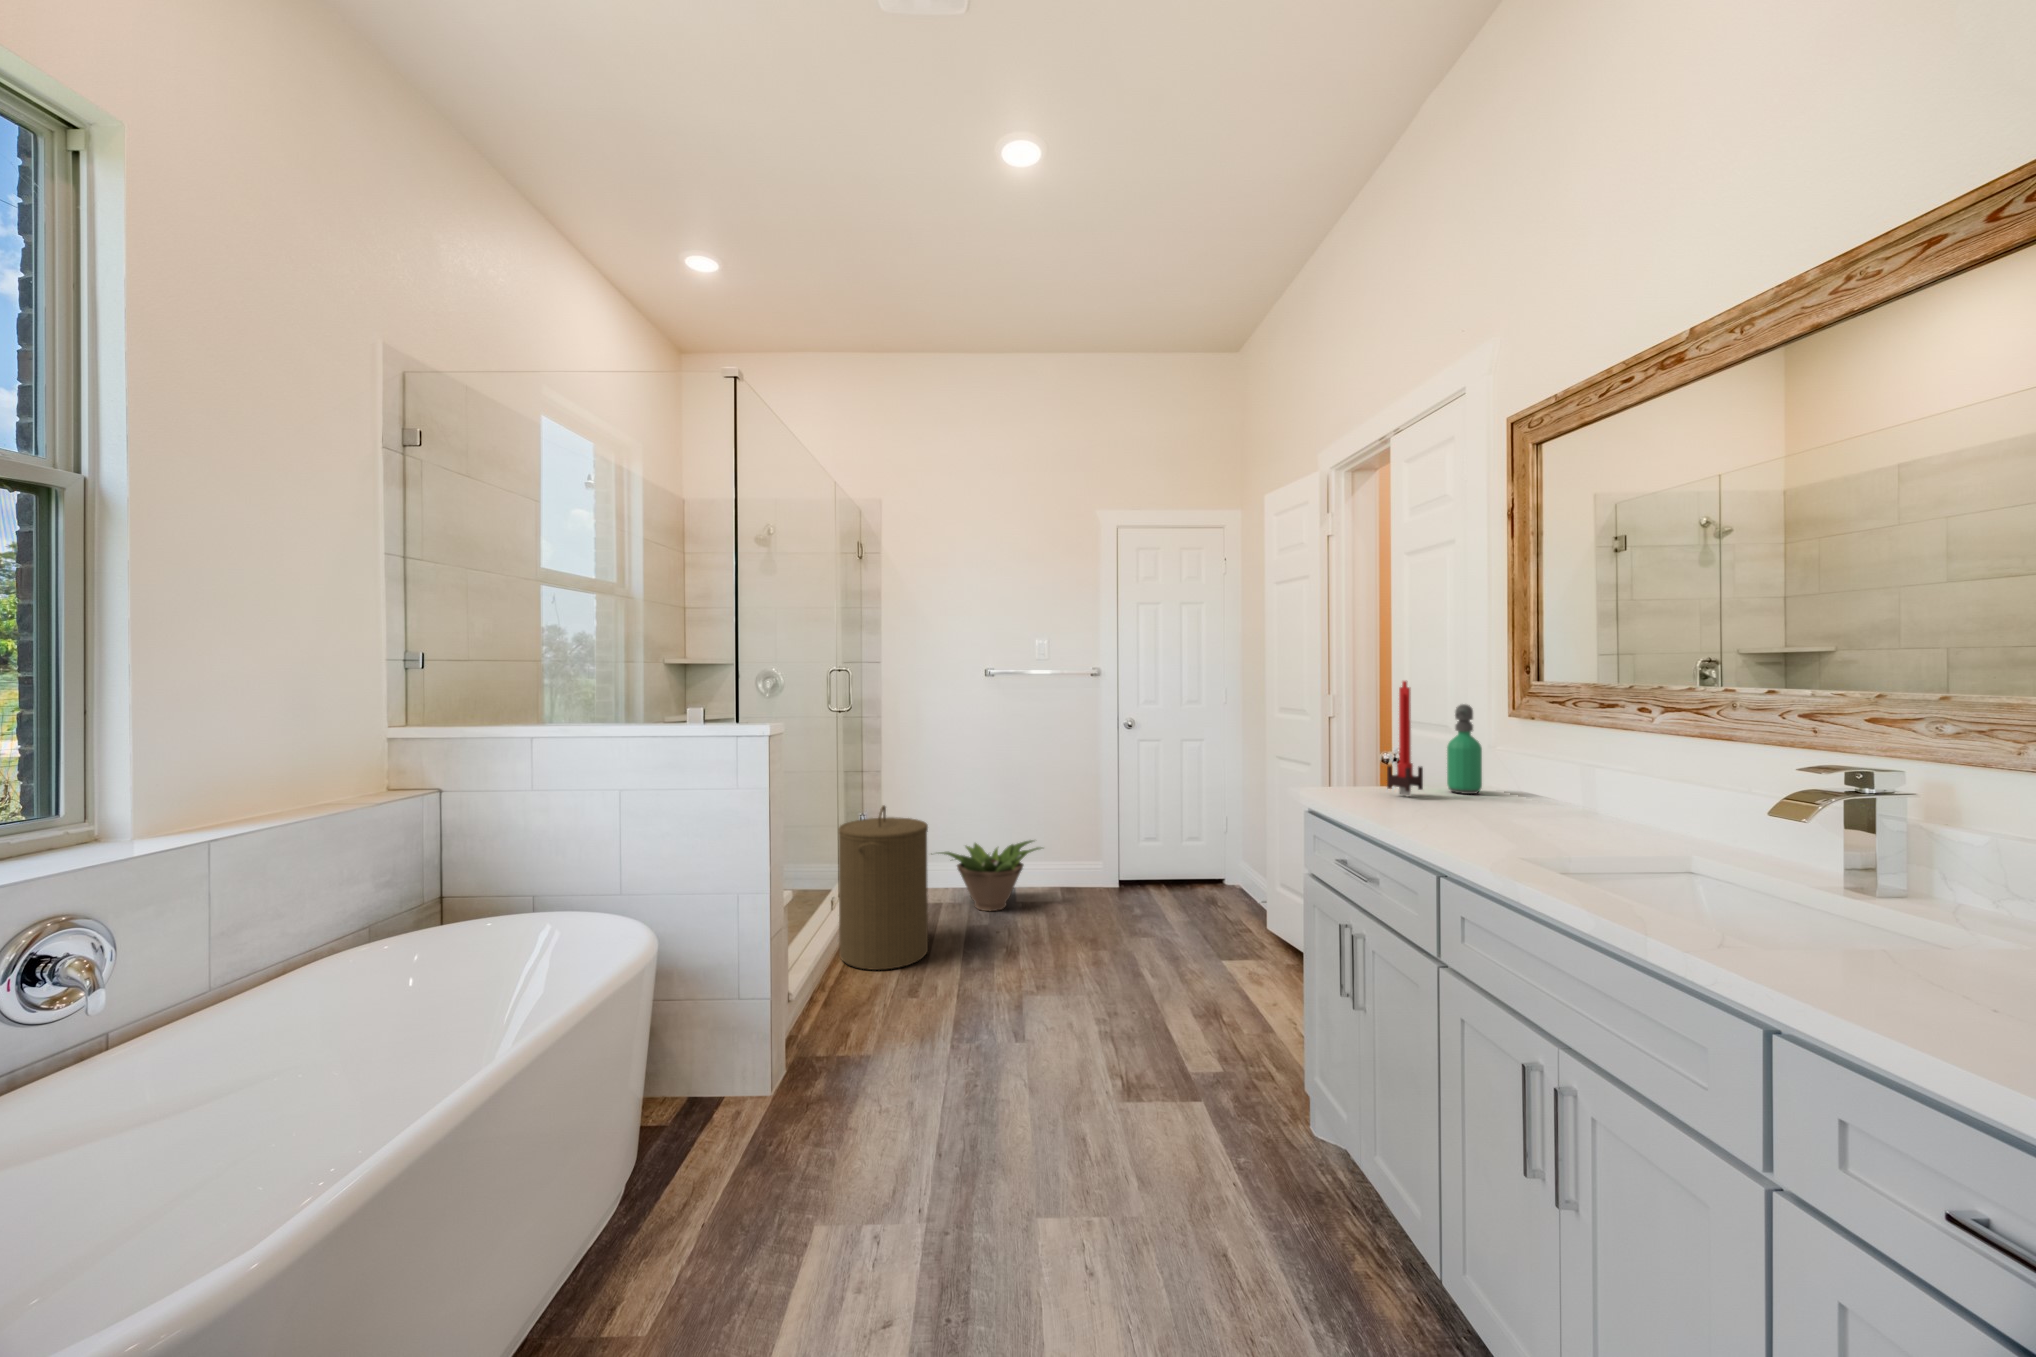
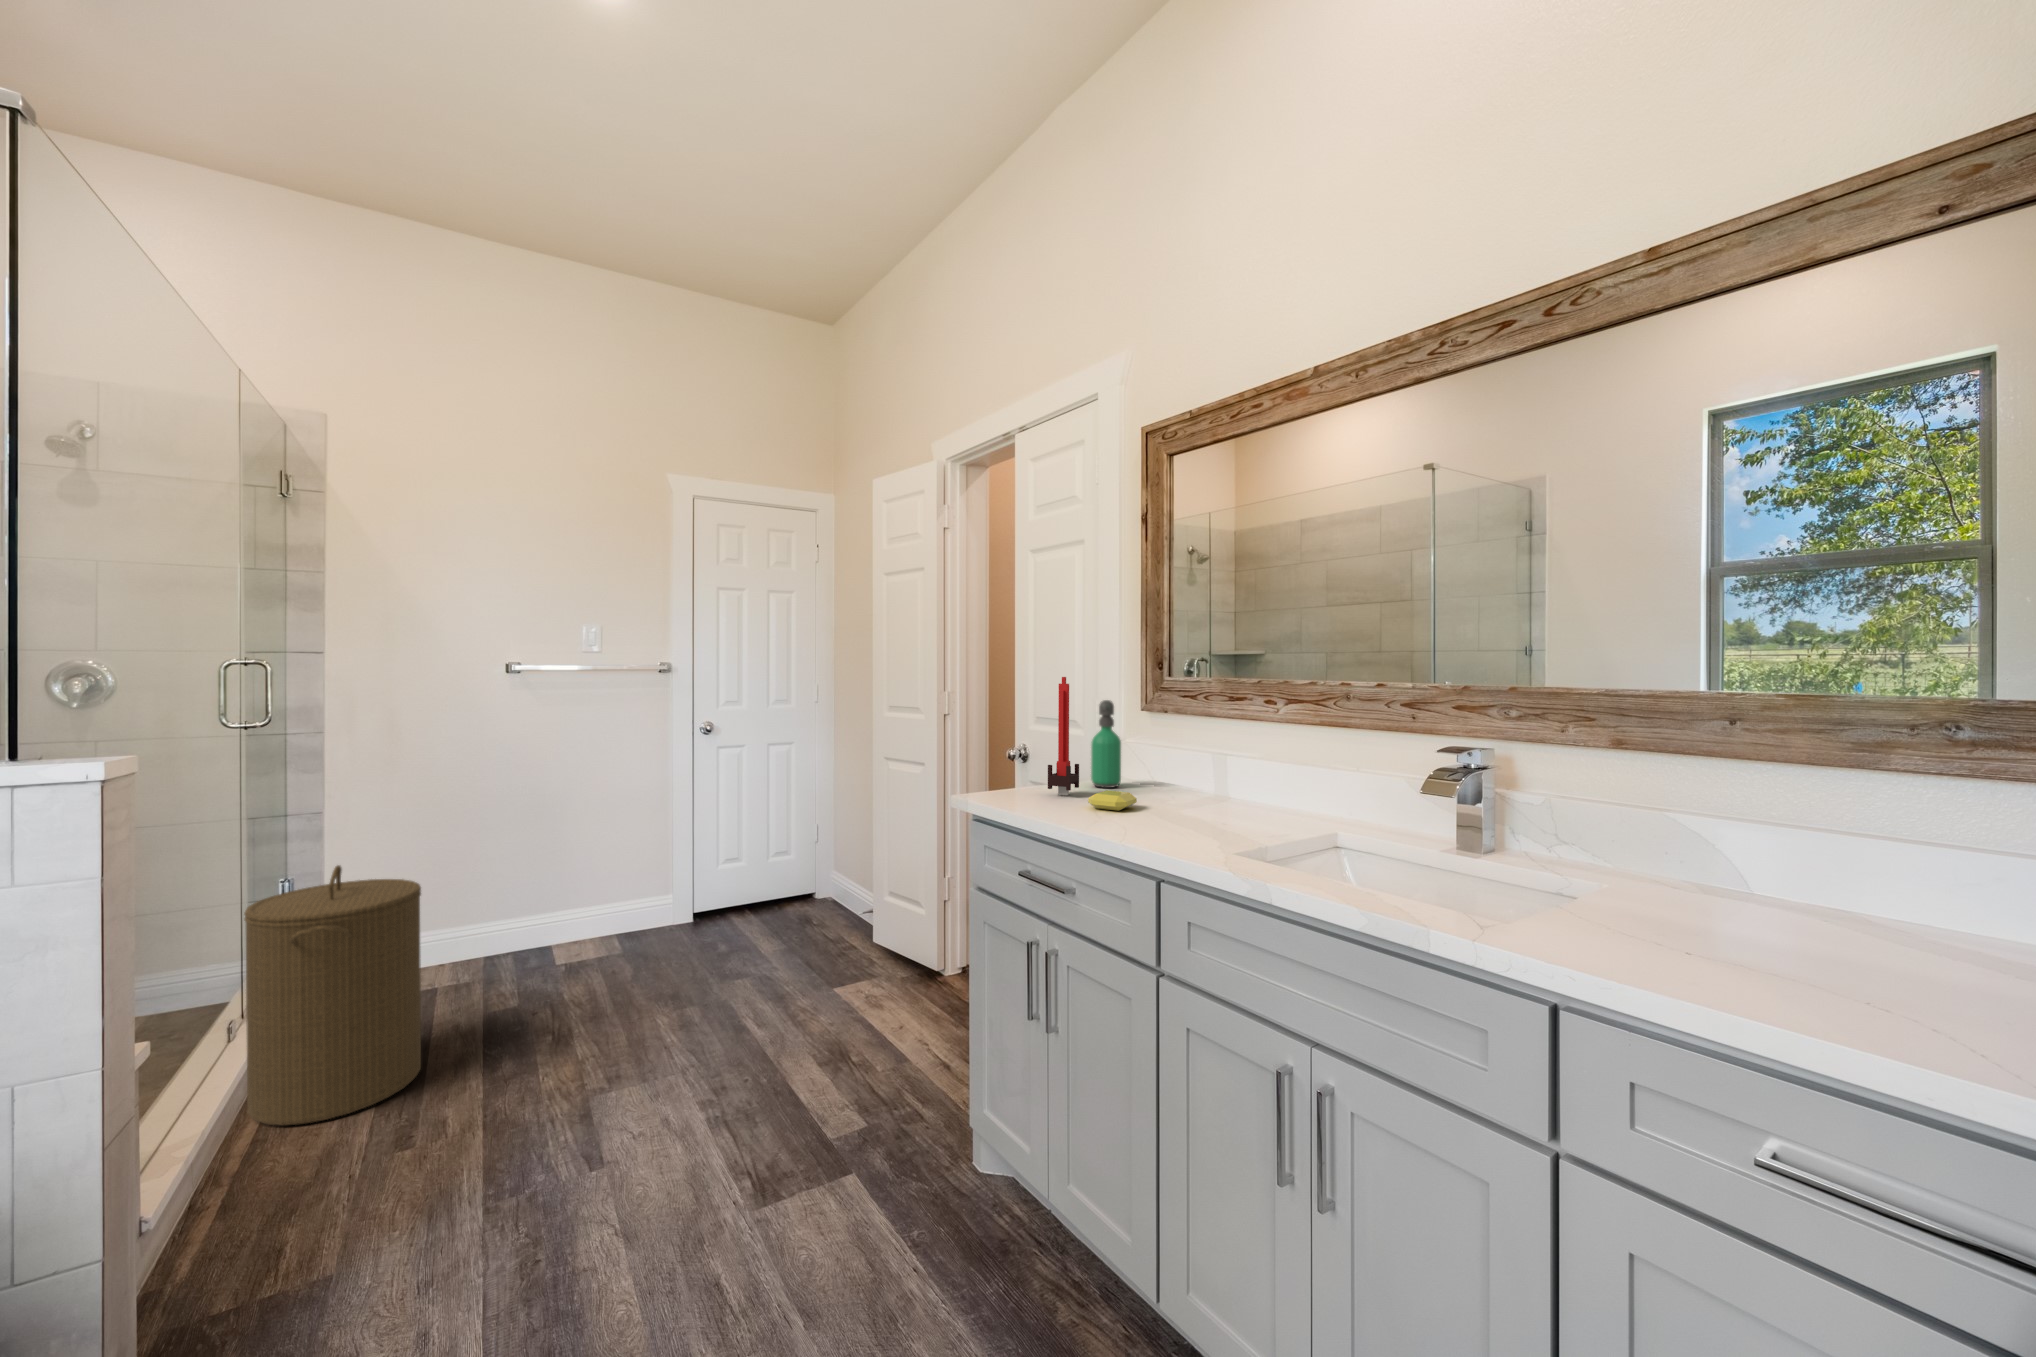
soap bar: none [1418,793,1473,813] -> present [1088,790,1137,811]
decorative plant: present [940,840,1041,911] -> none [411,881,599,988]

